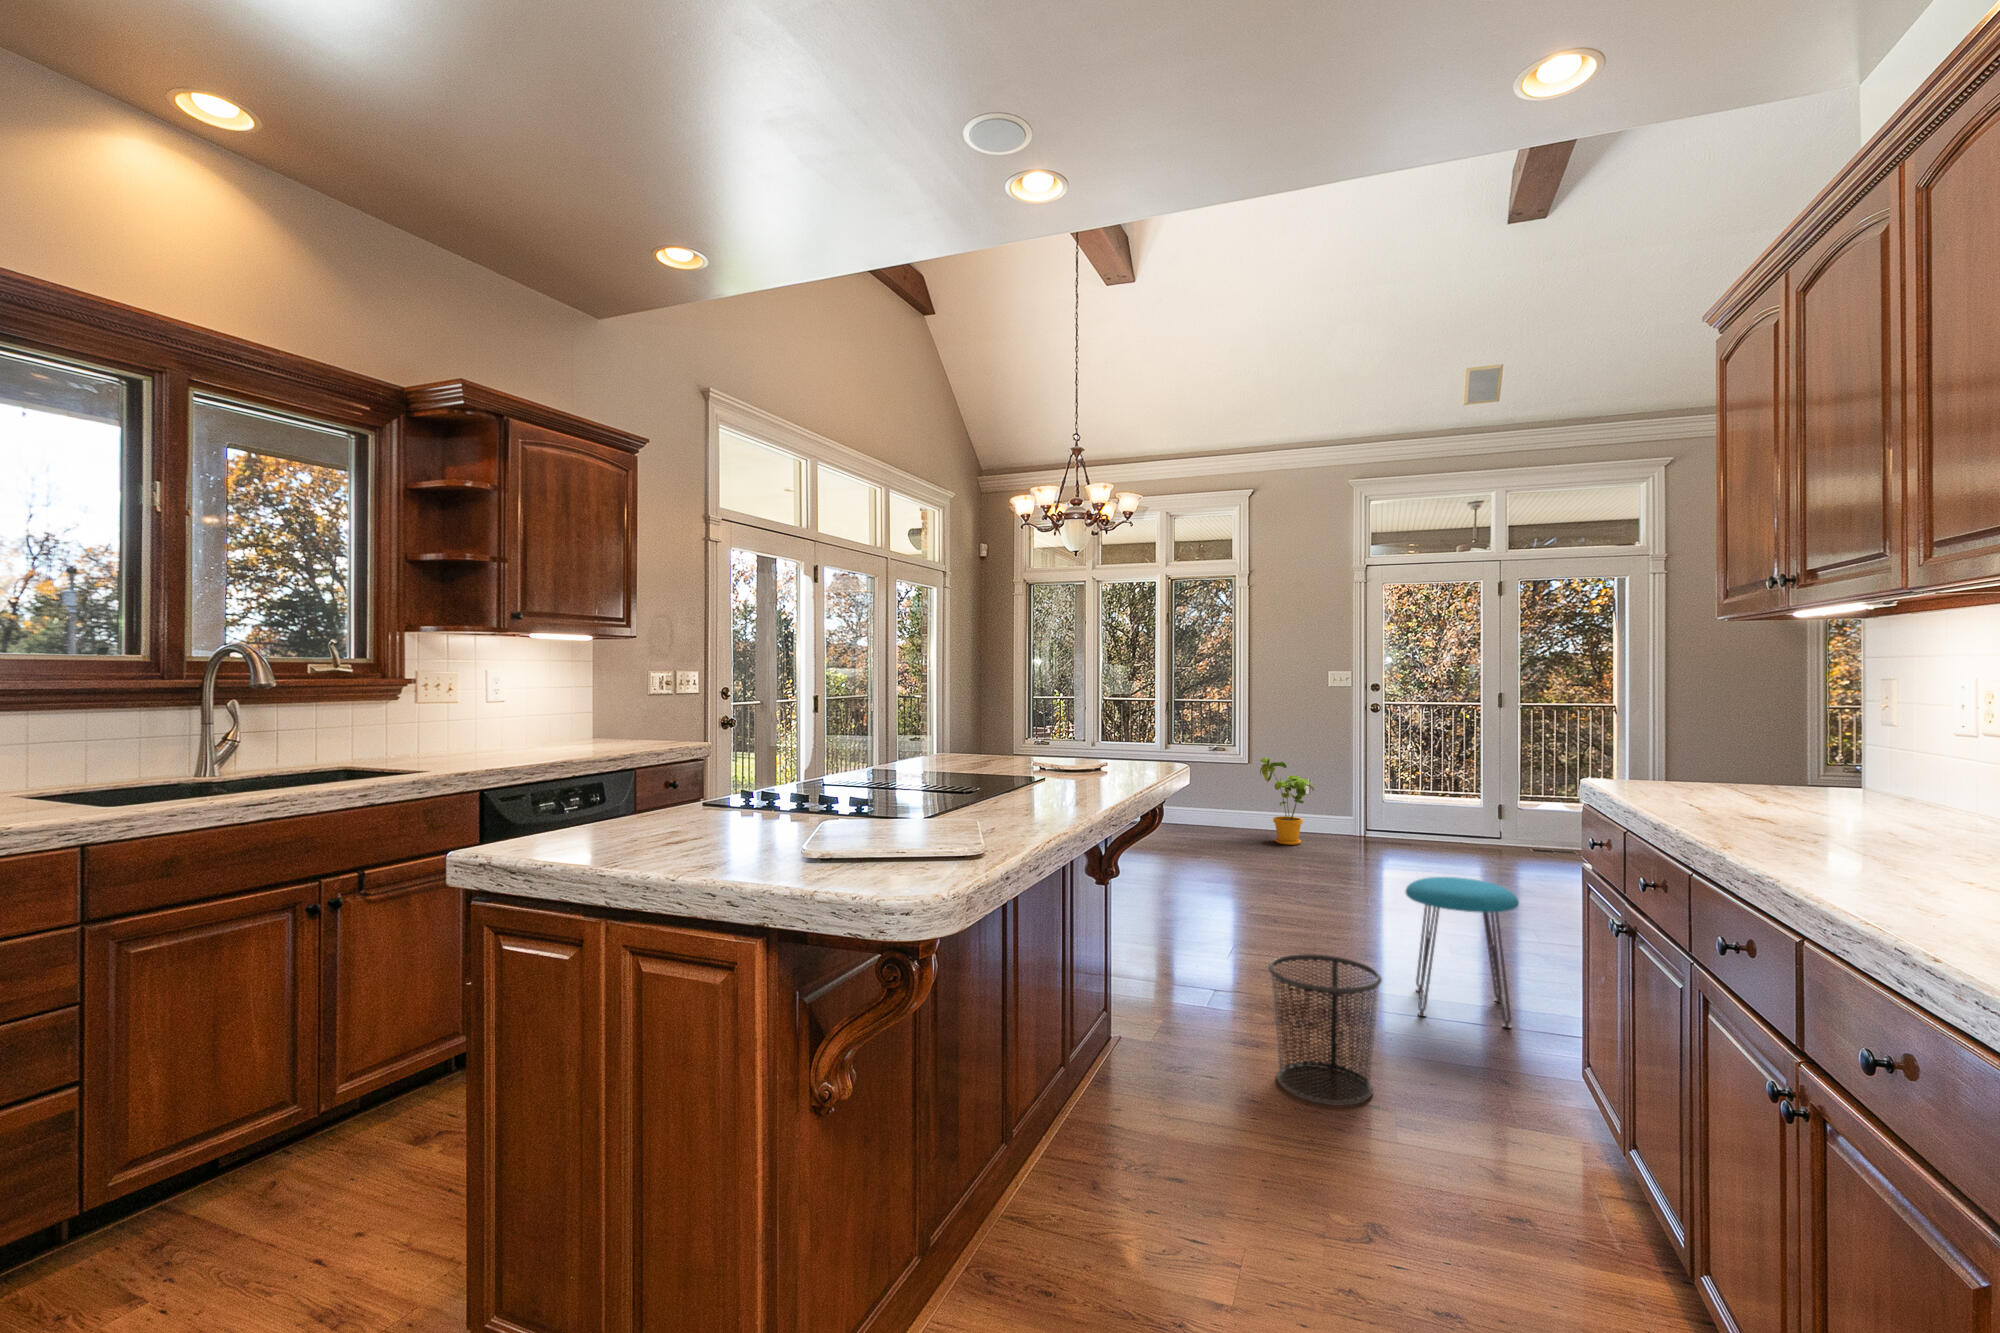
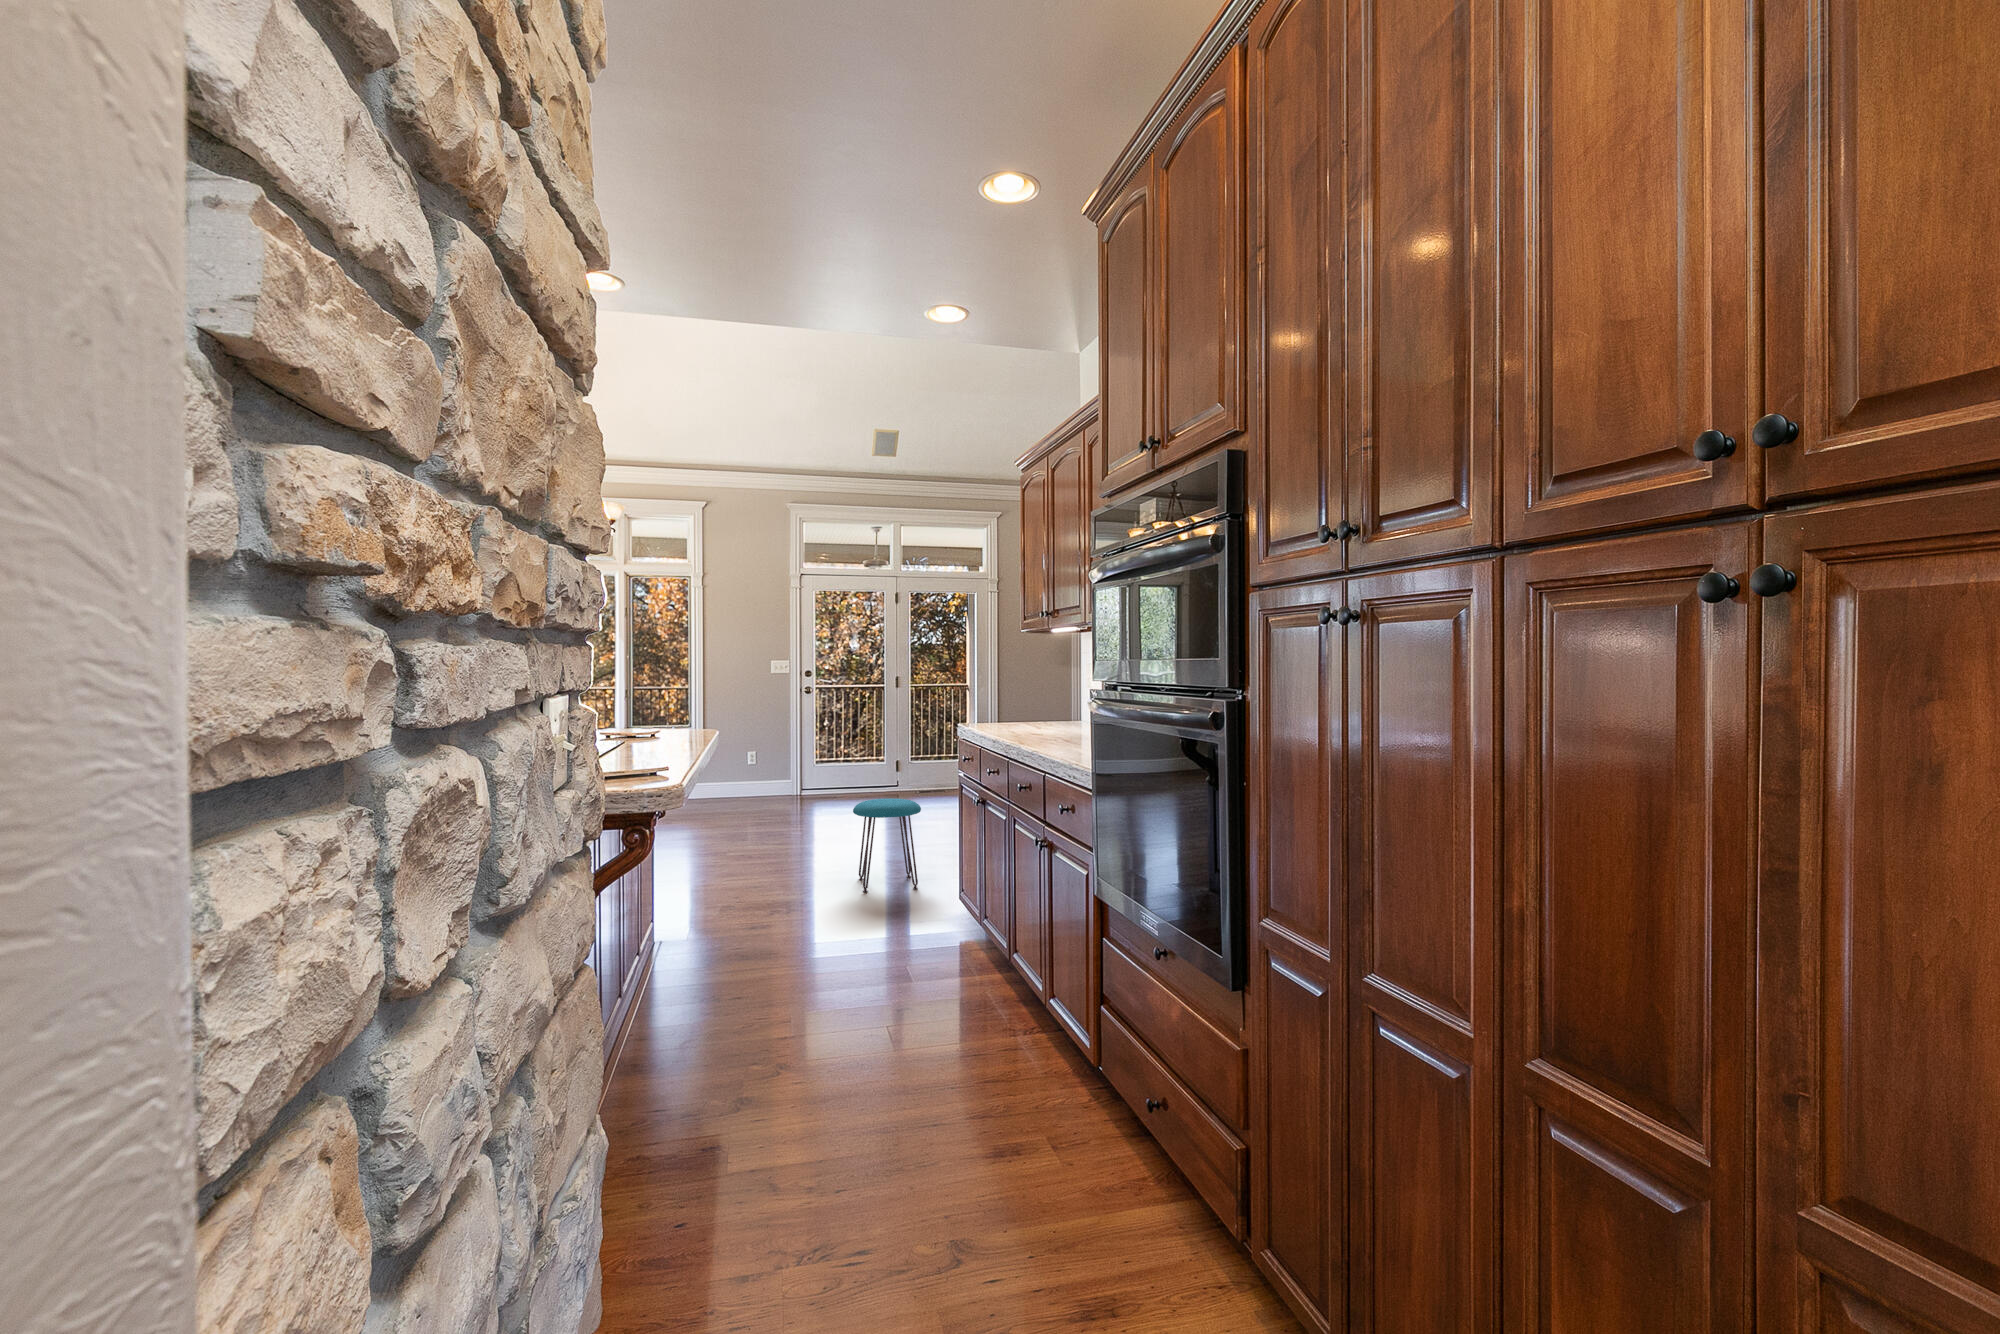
house plant: present [1260,758,1314,845] -> none [718,733,762,805]
waste bin: present [1268,954,1382,1105] -> none [778,852,851,944]

